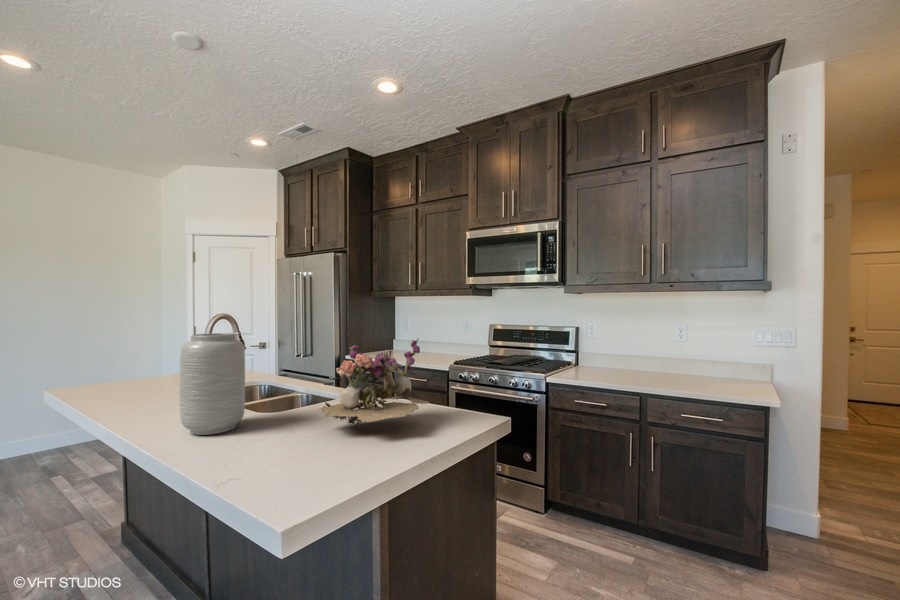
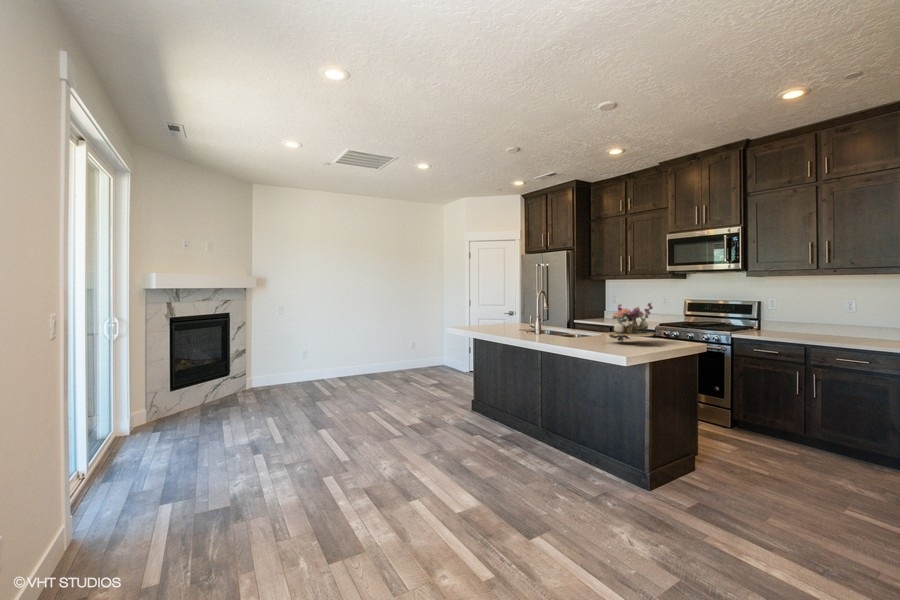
vase: present [180,333,245,435] -> none [540,298,566,341]

